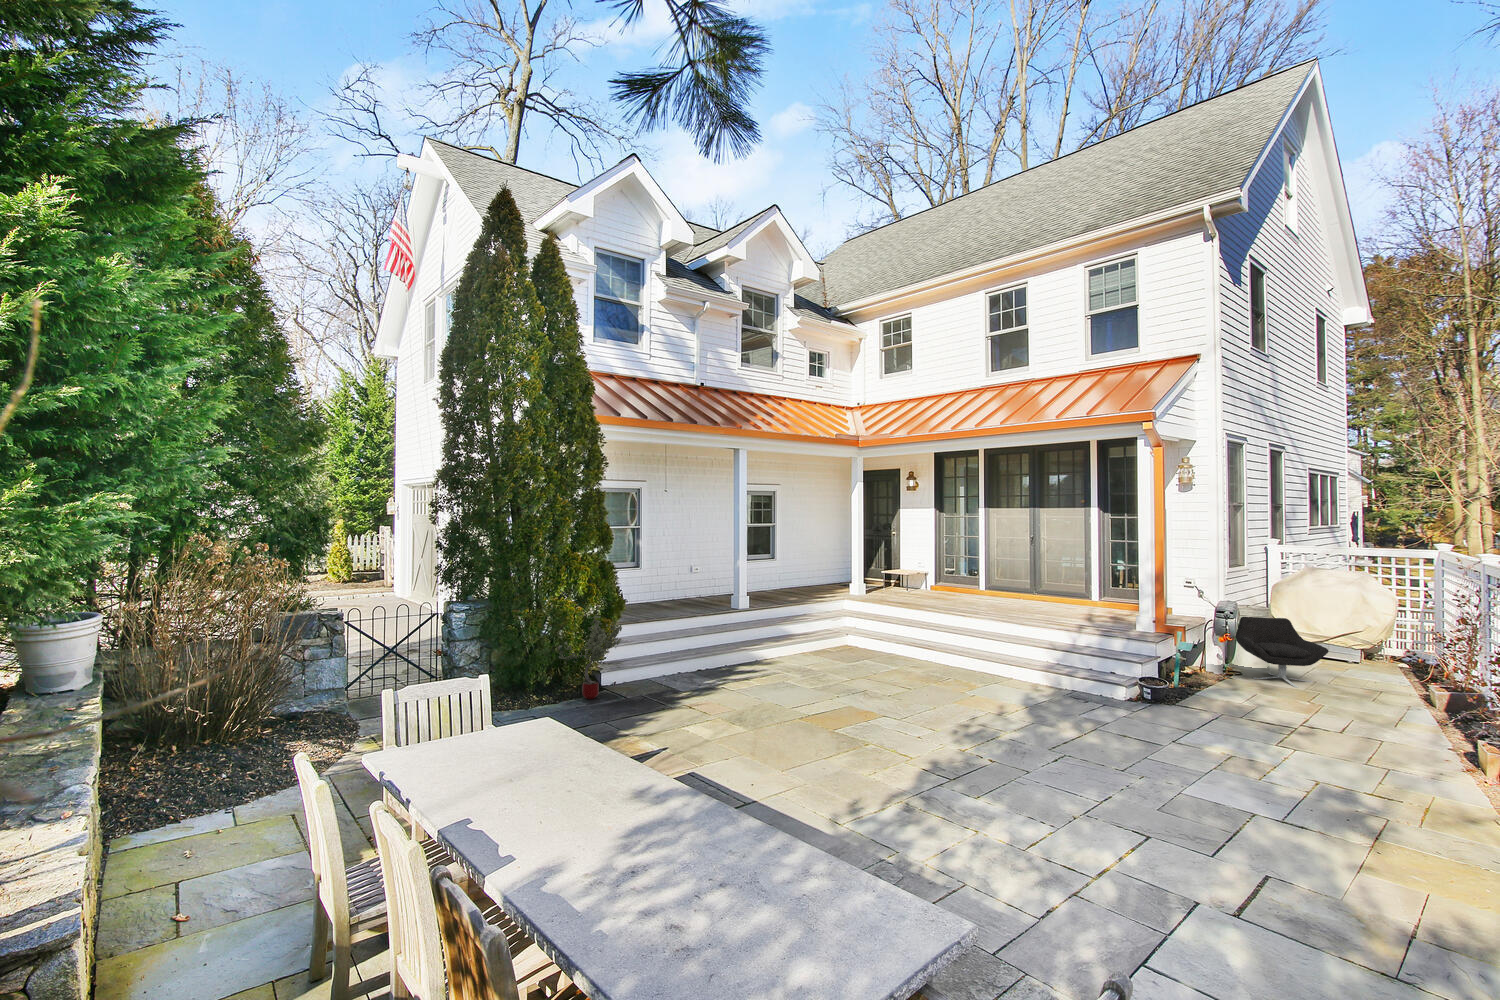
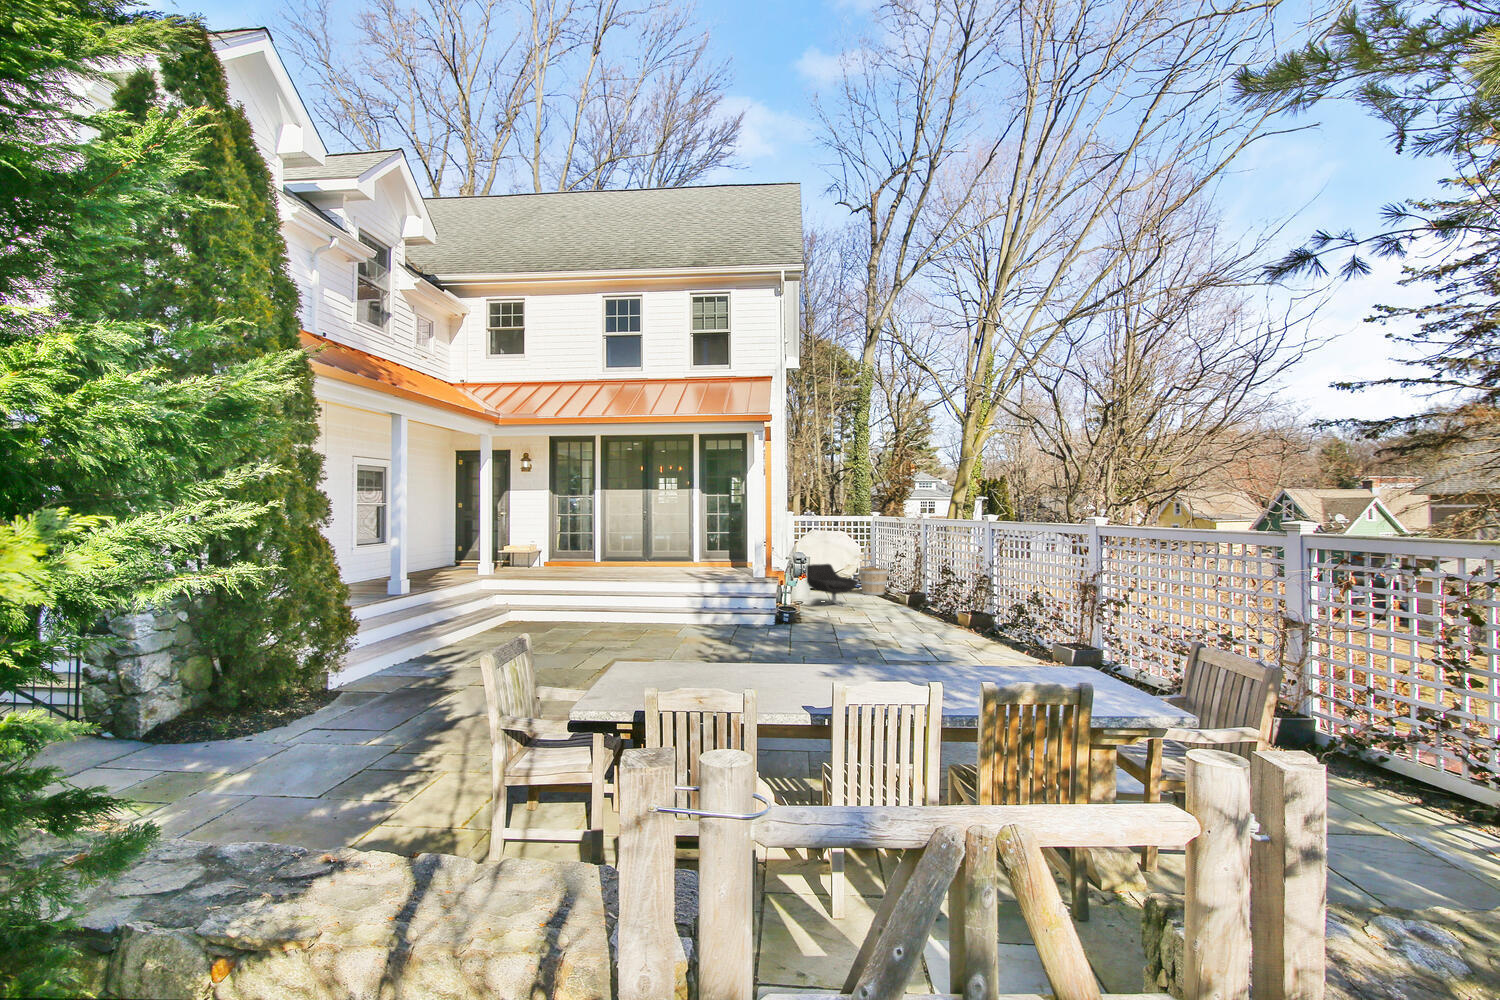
potted tree: present [559,615,622,699] -> none [308,607,378,708]
wooden bucket: none [1364,630,1429,678] -> present [859,567,889,595]

